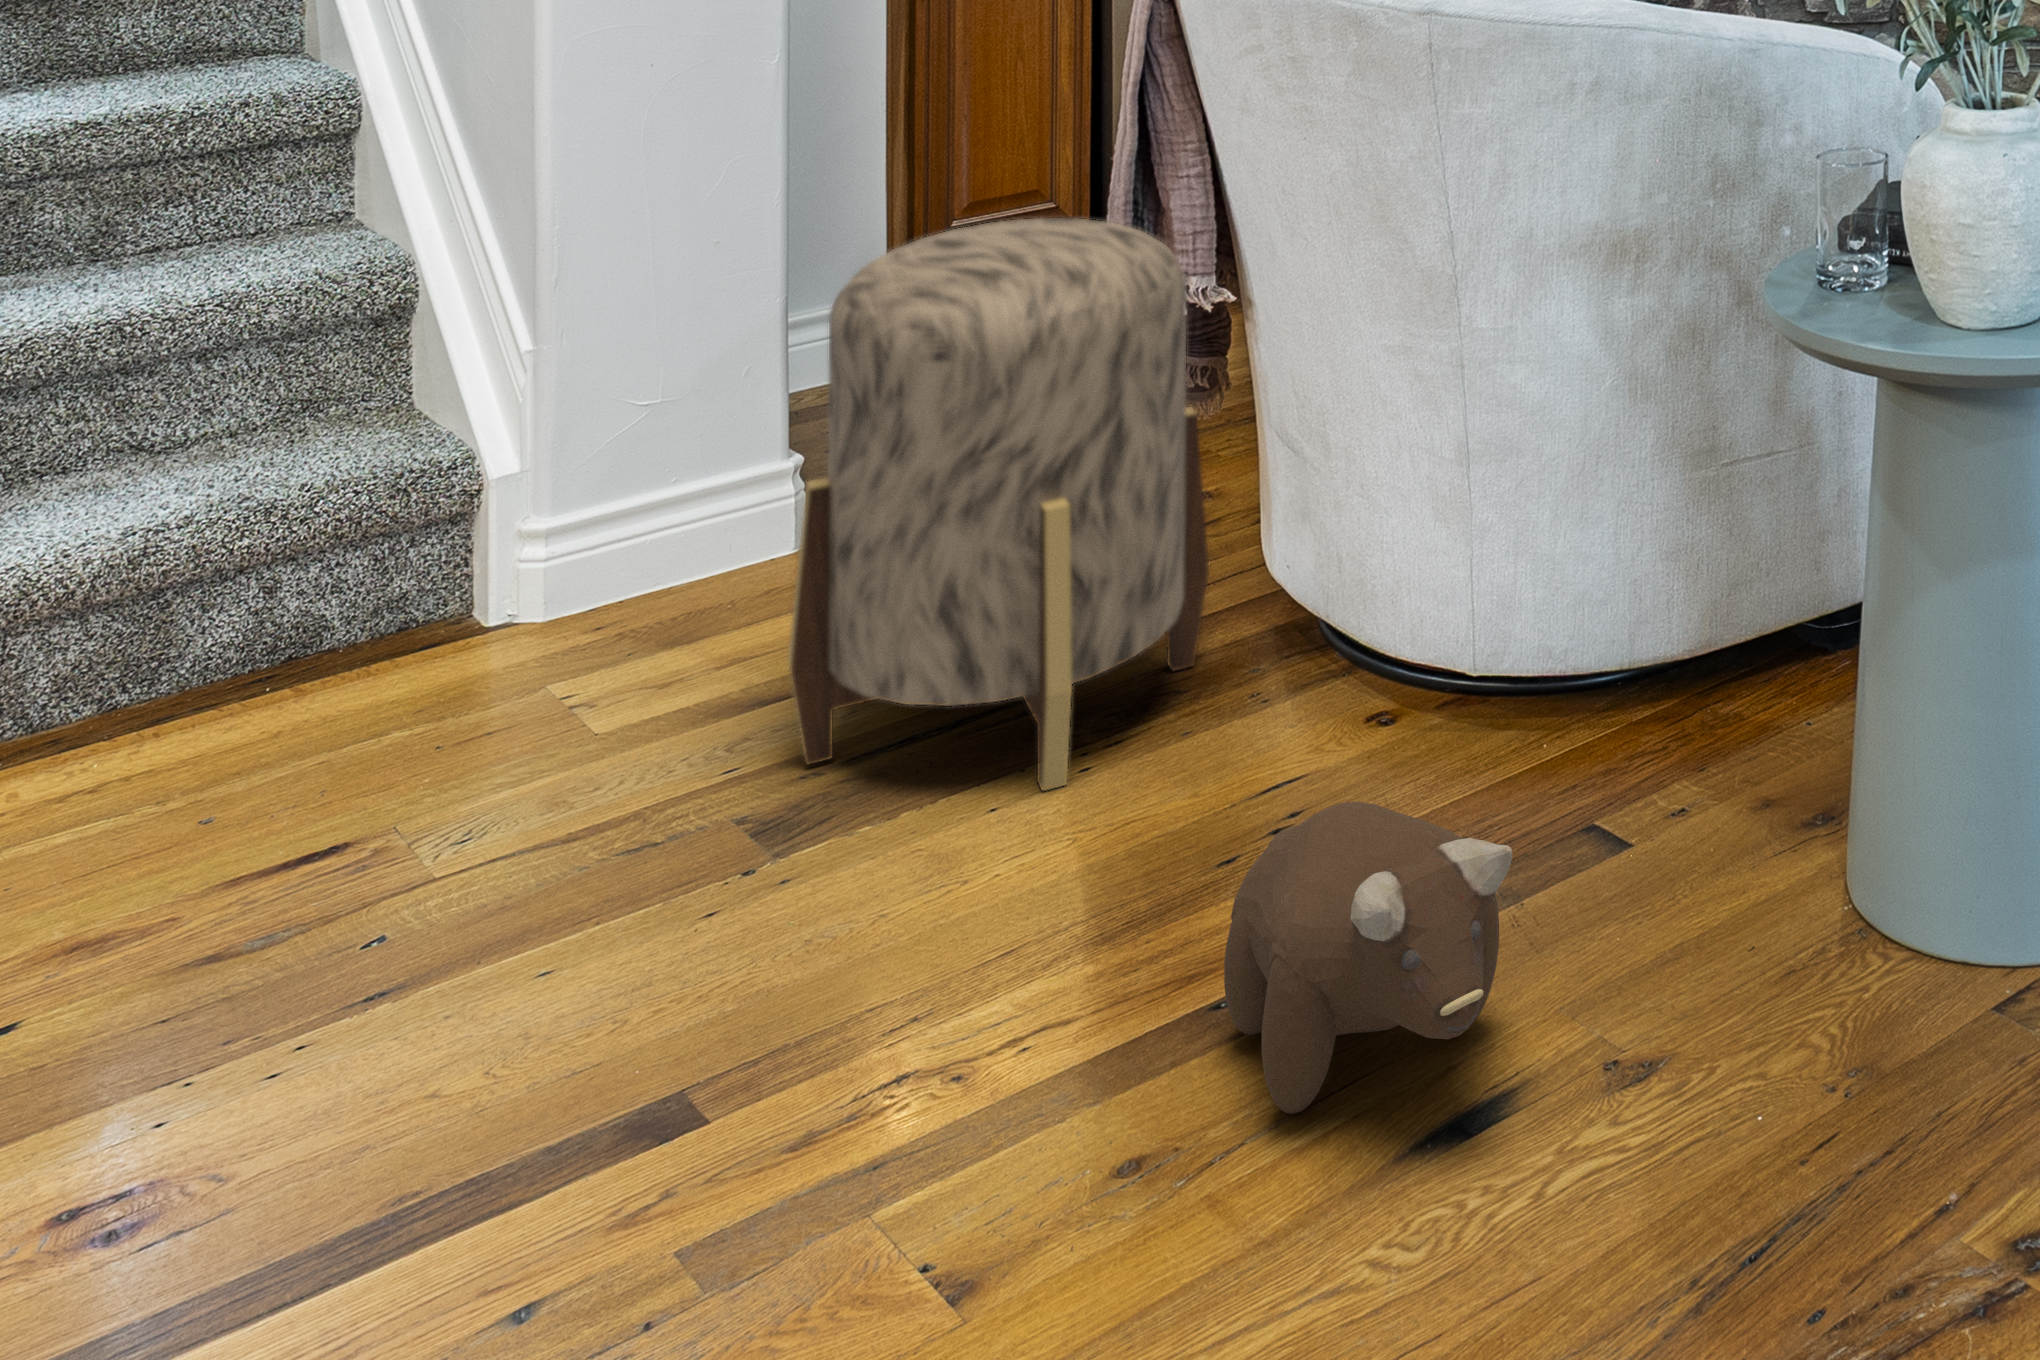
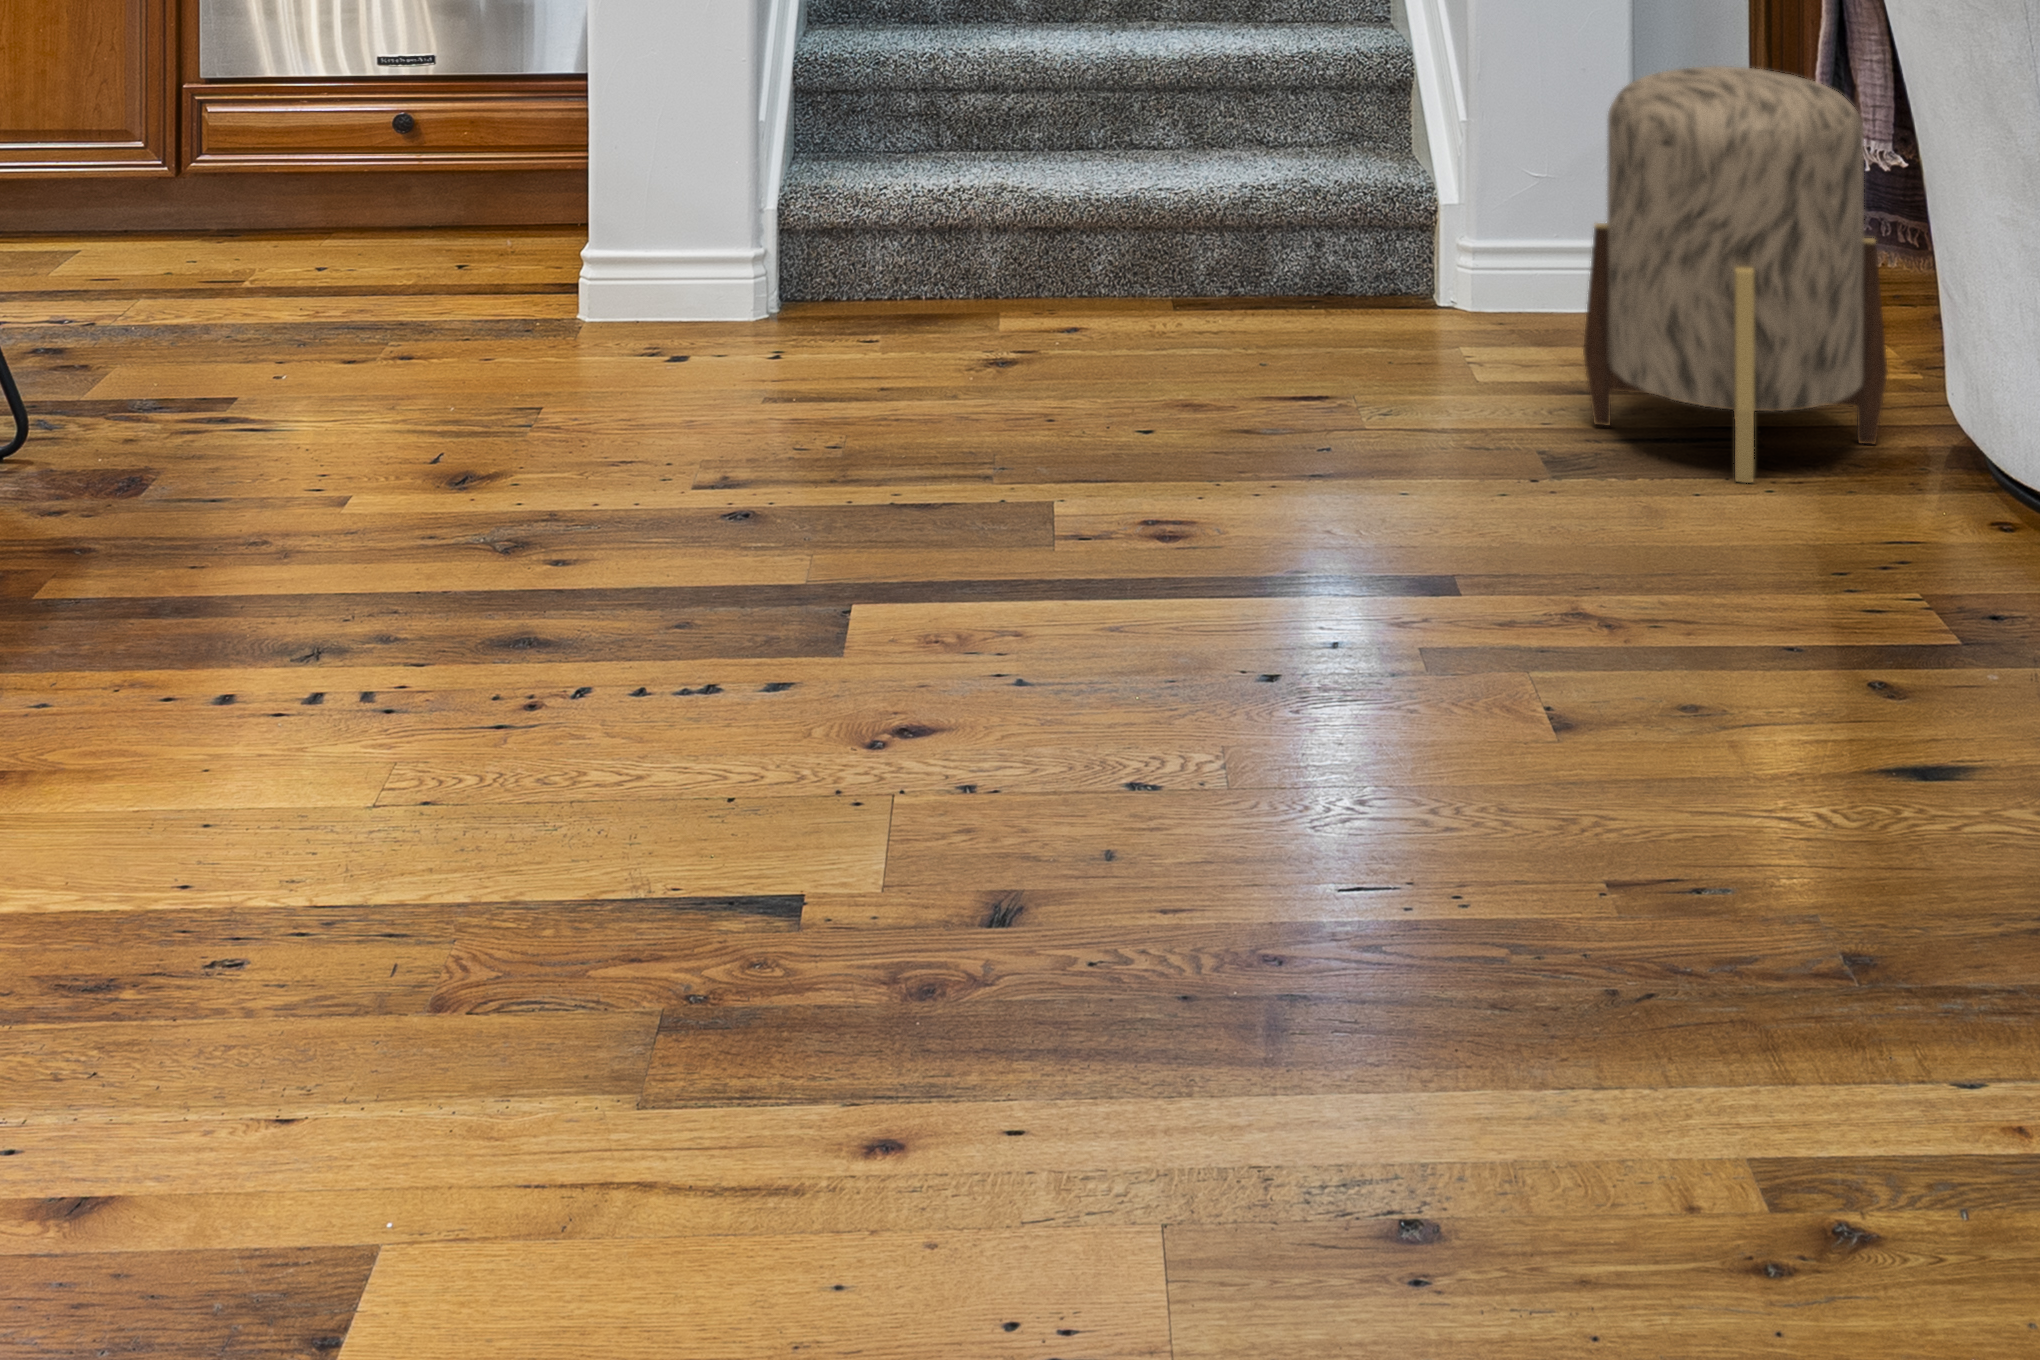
plush toy: present [1224,802,1512,1114] -> none [1785,492,1981,690]

